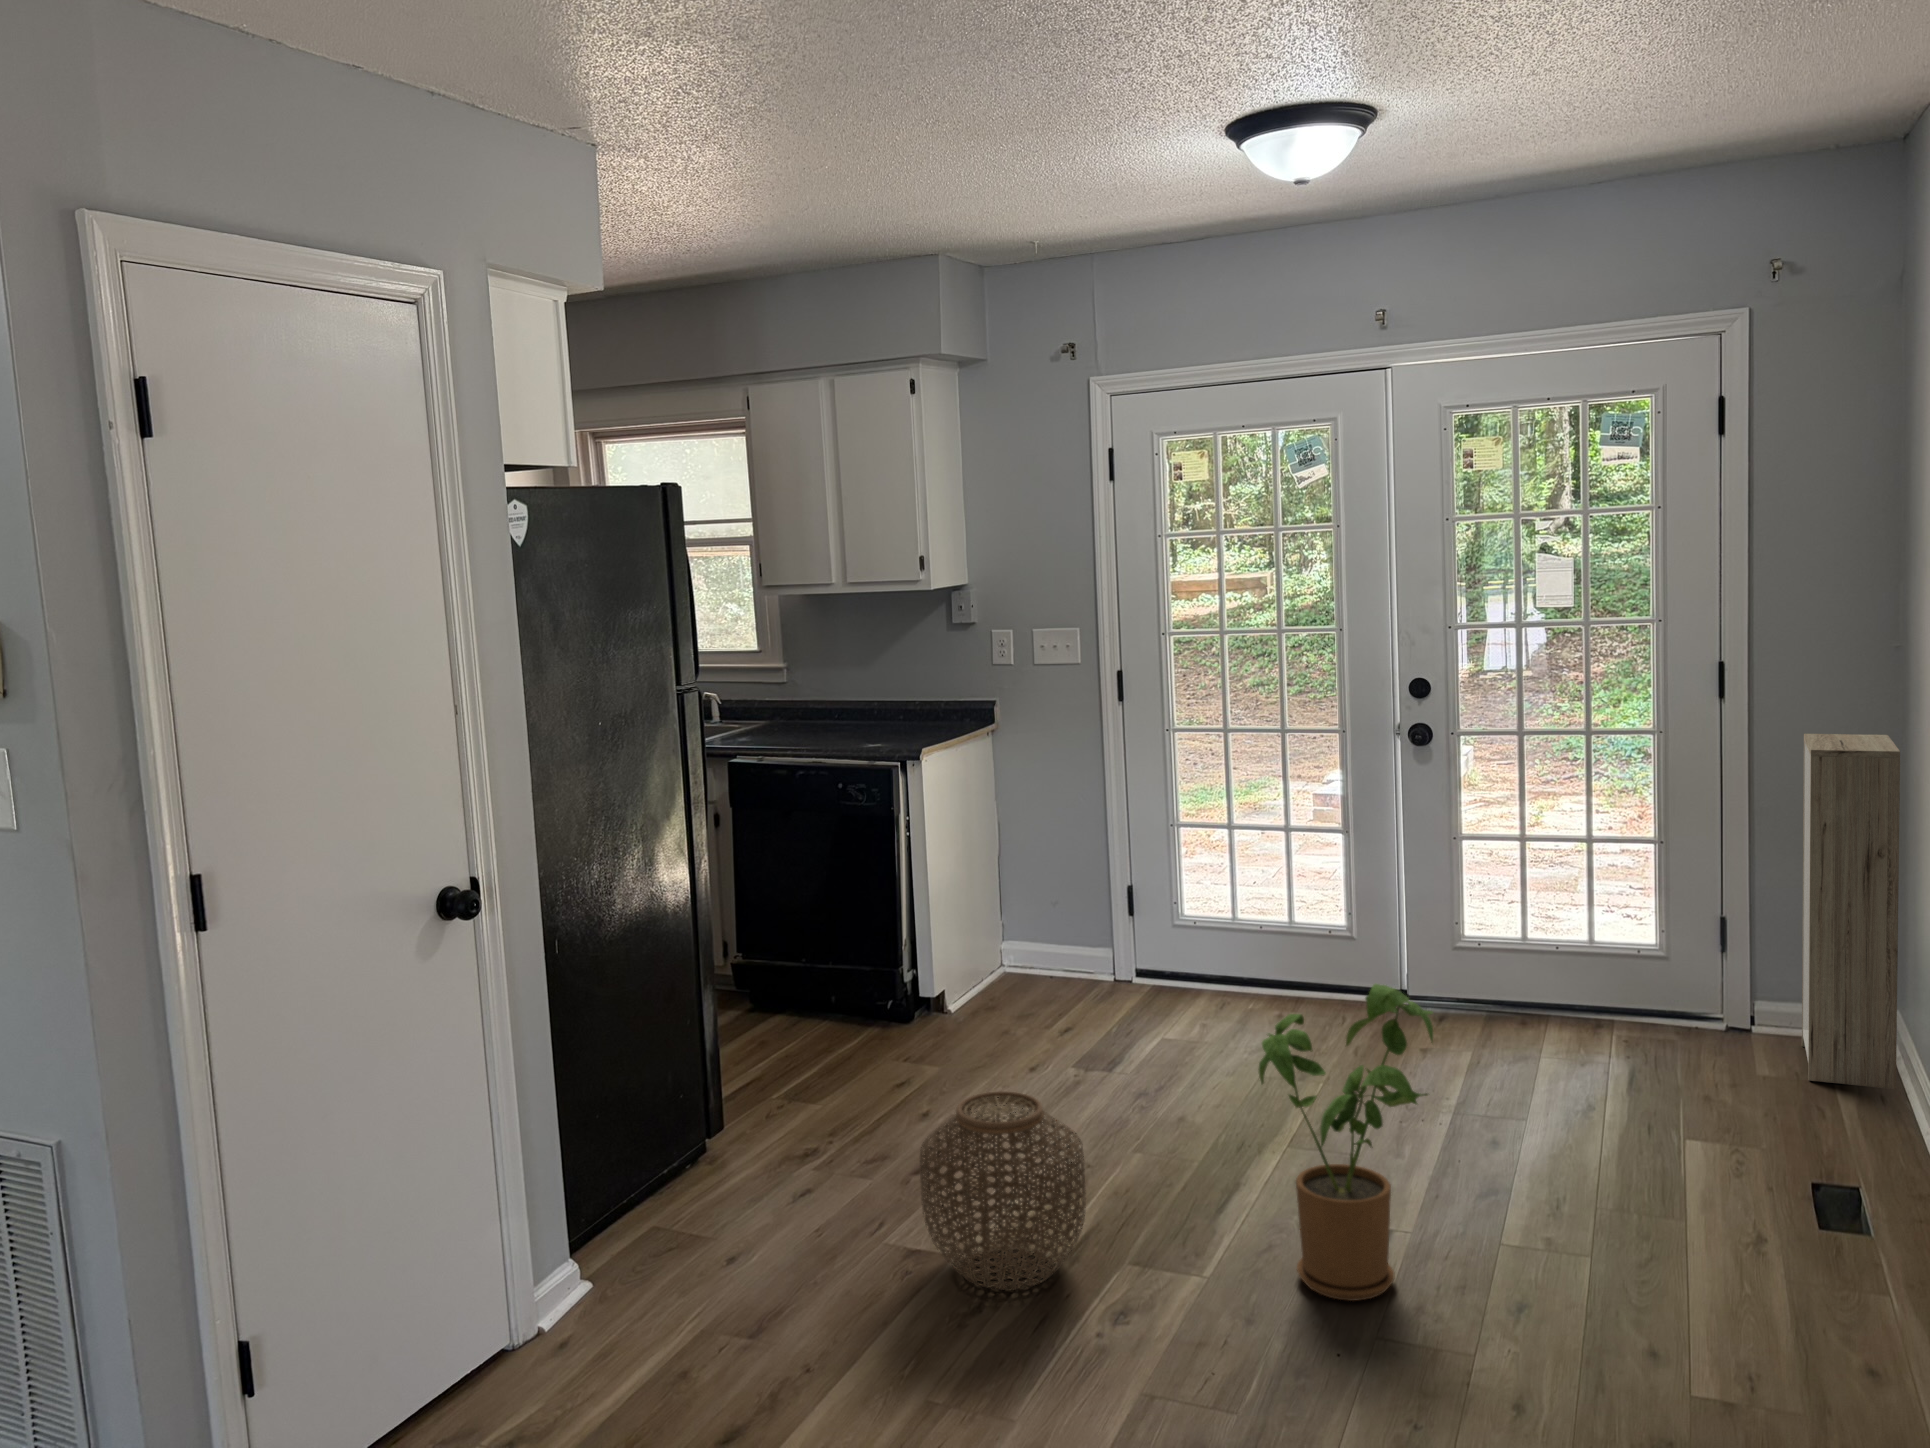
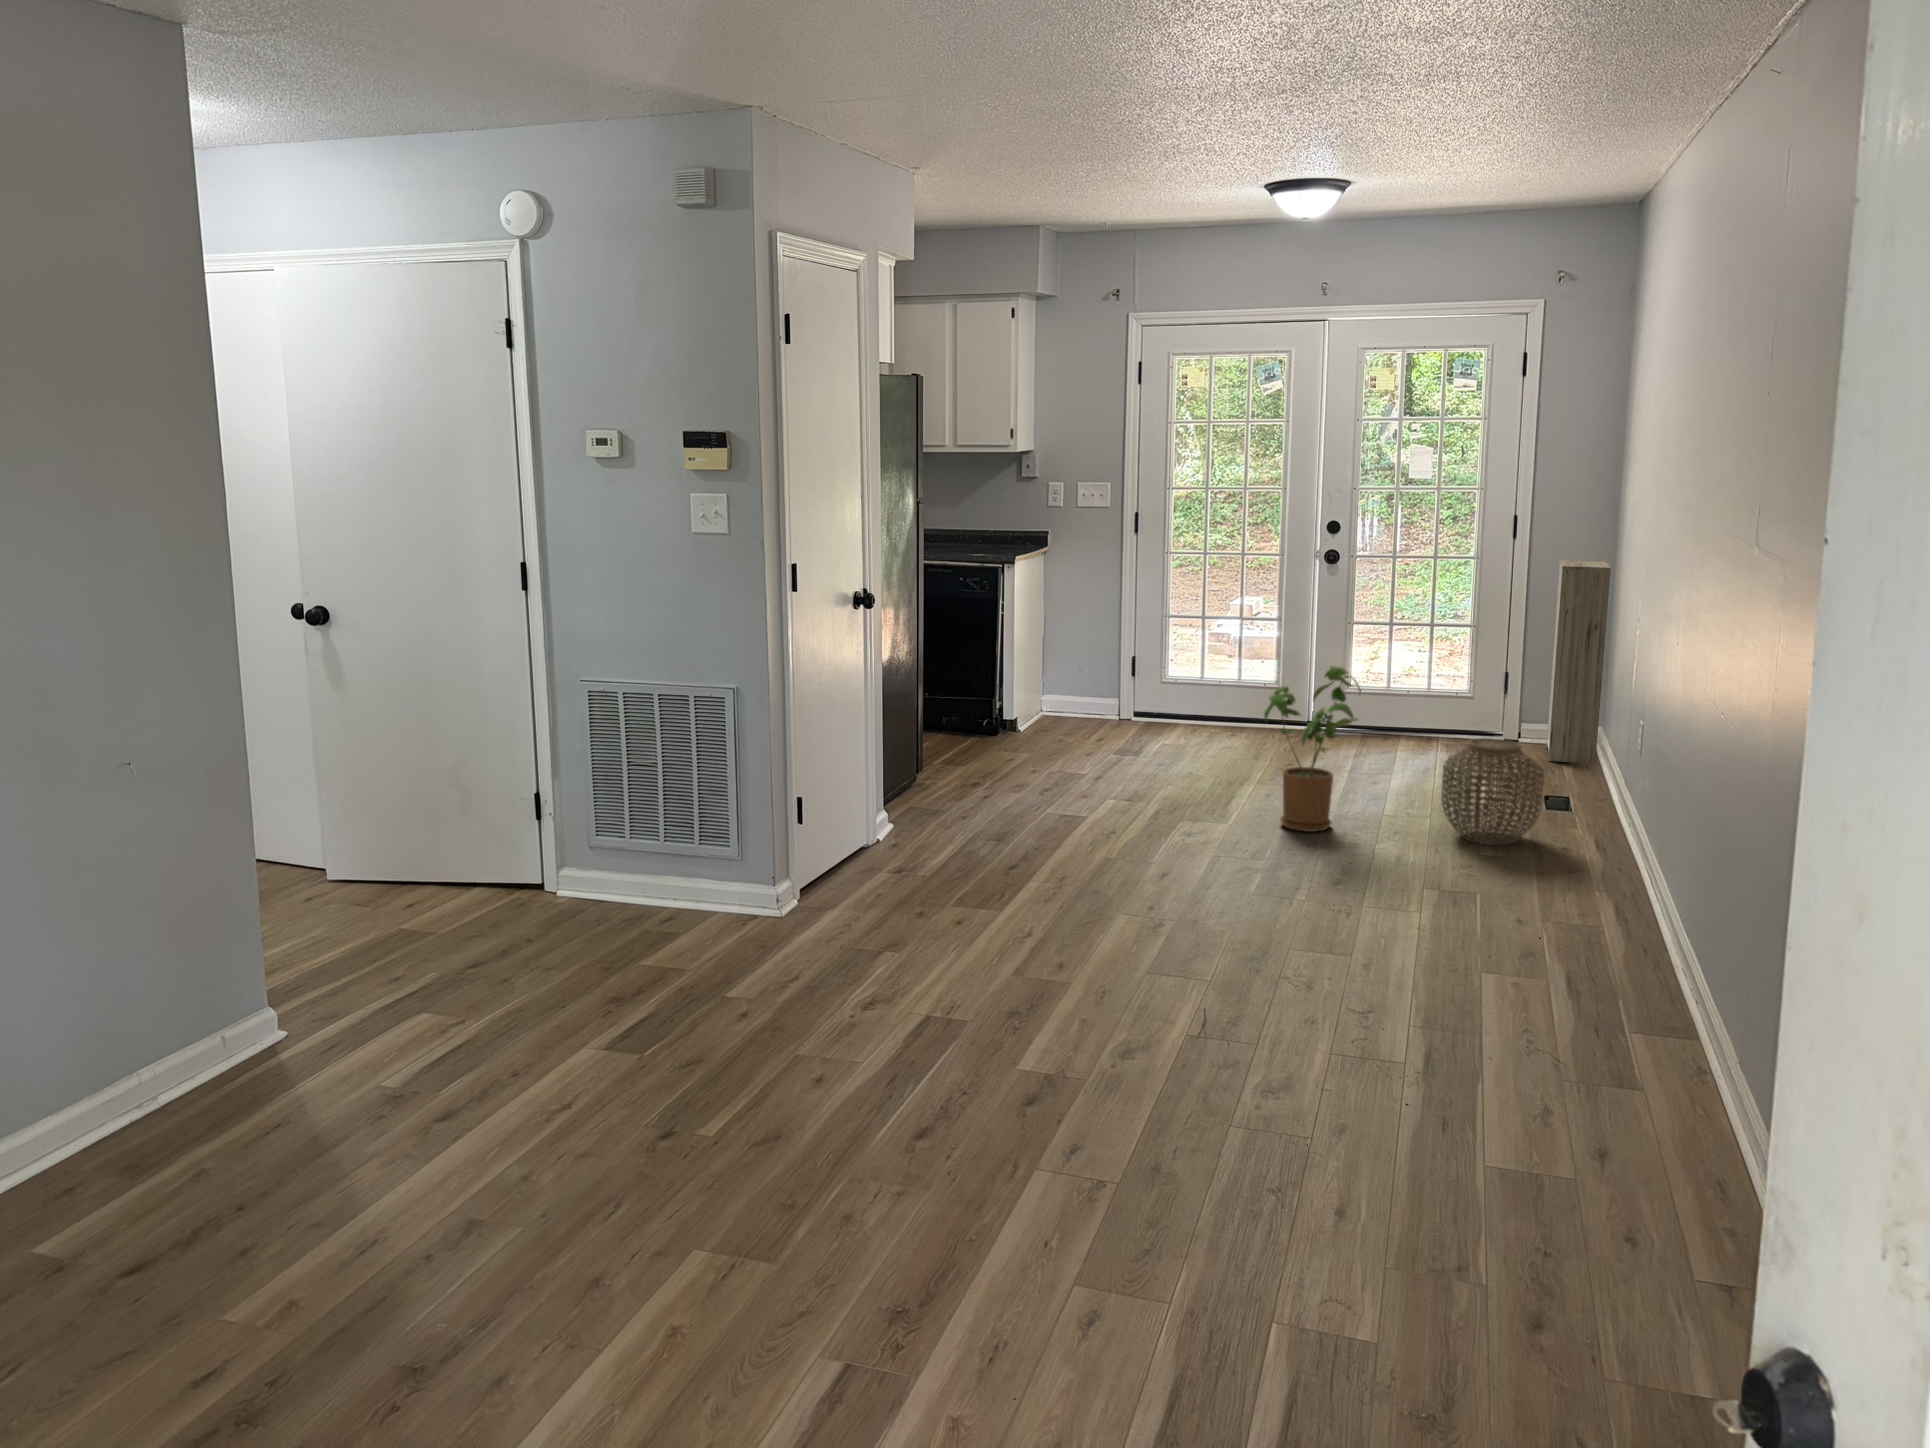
woven basket: present [920,1091,1086,1290] -> present [1441,738,1544,845]

